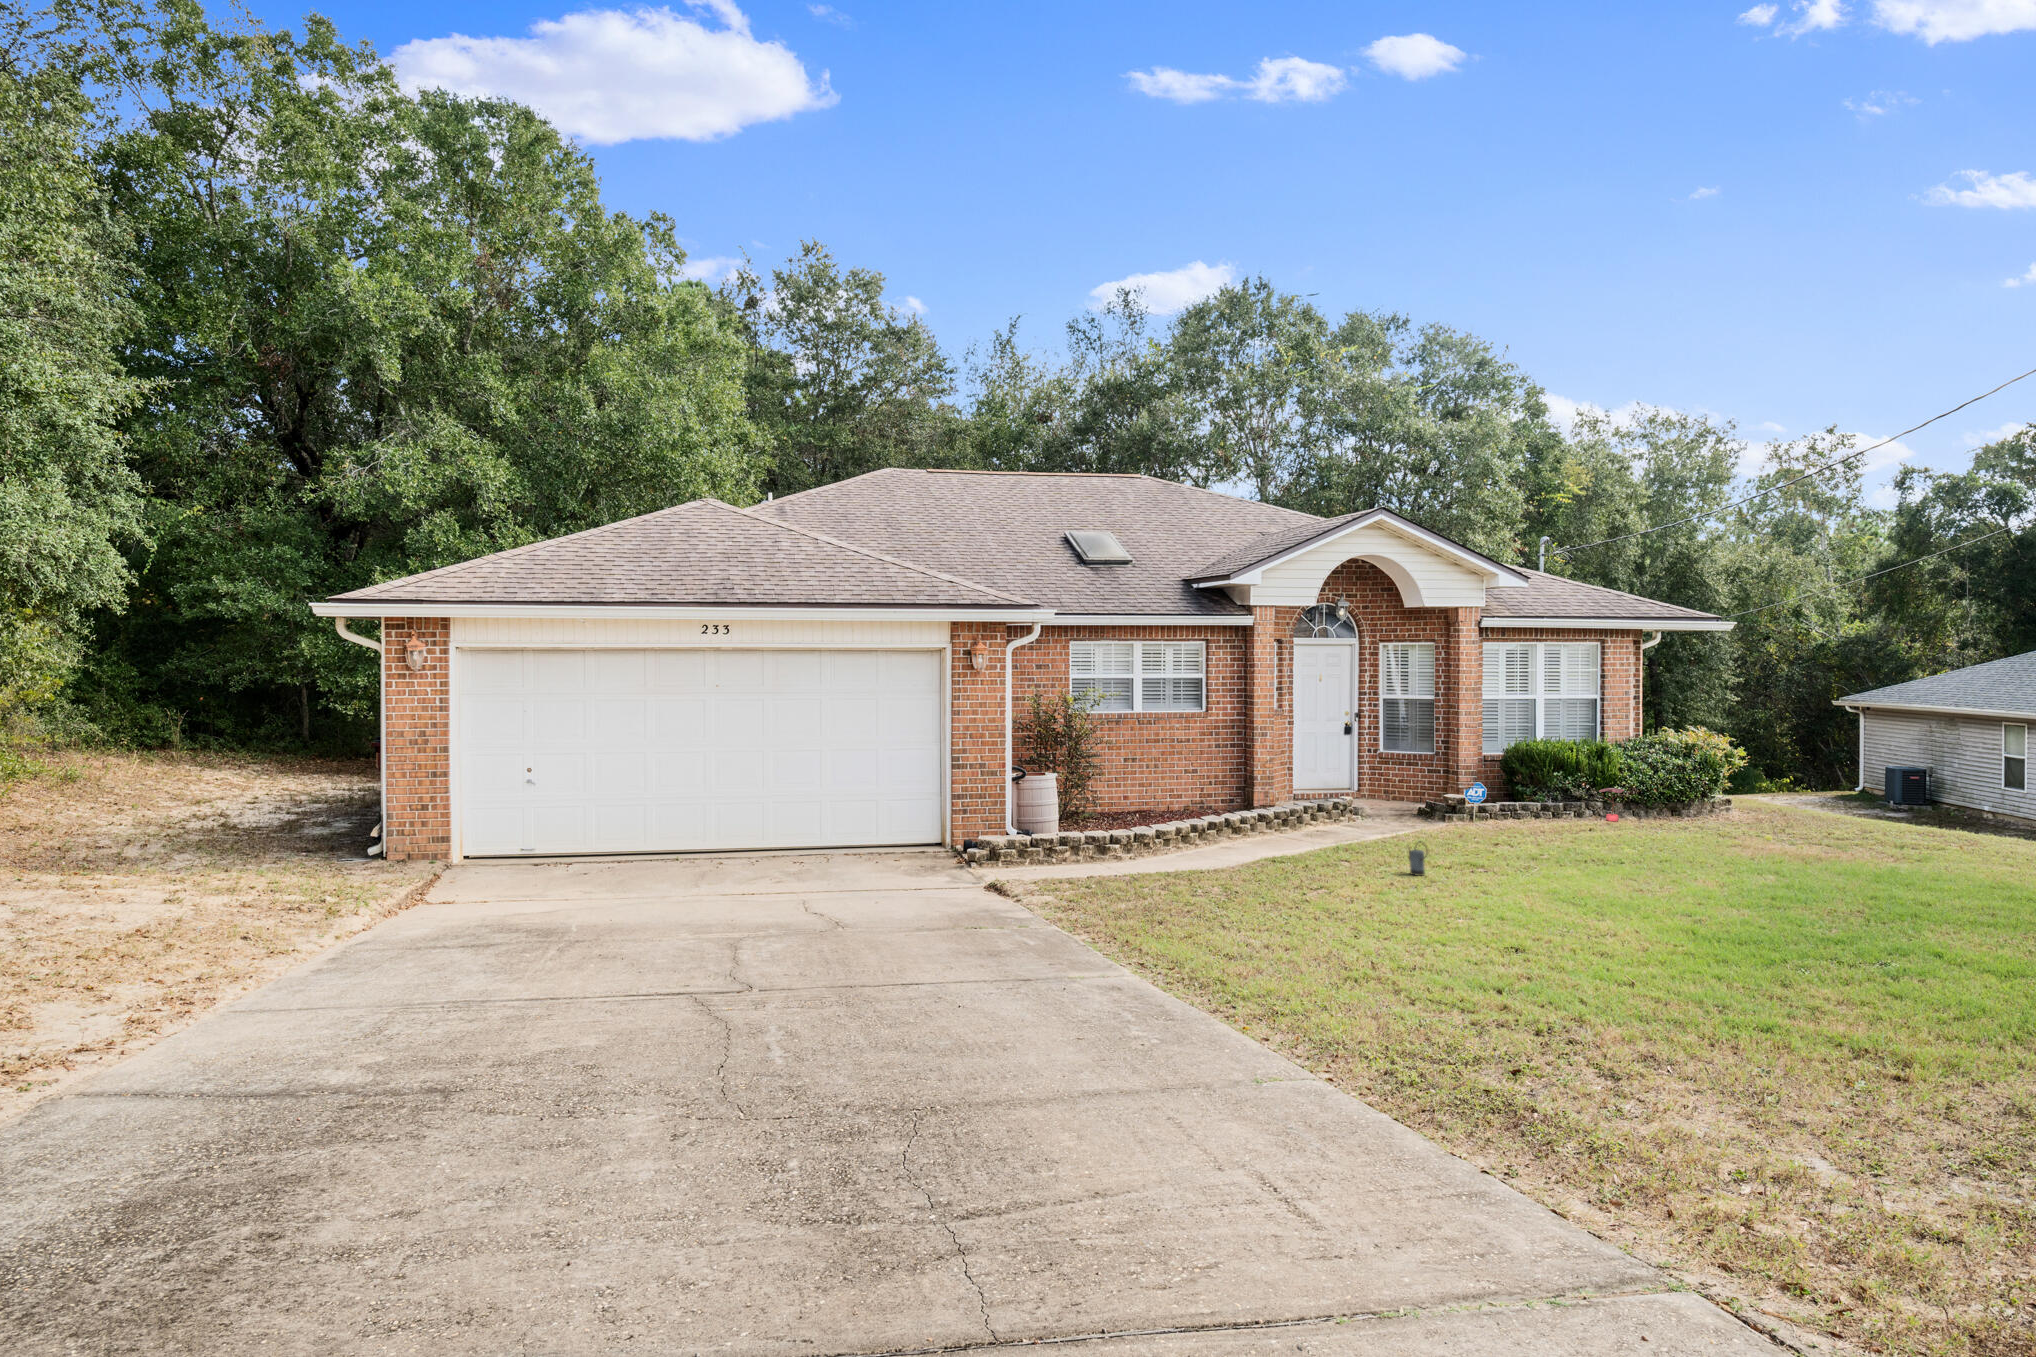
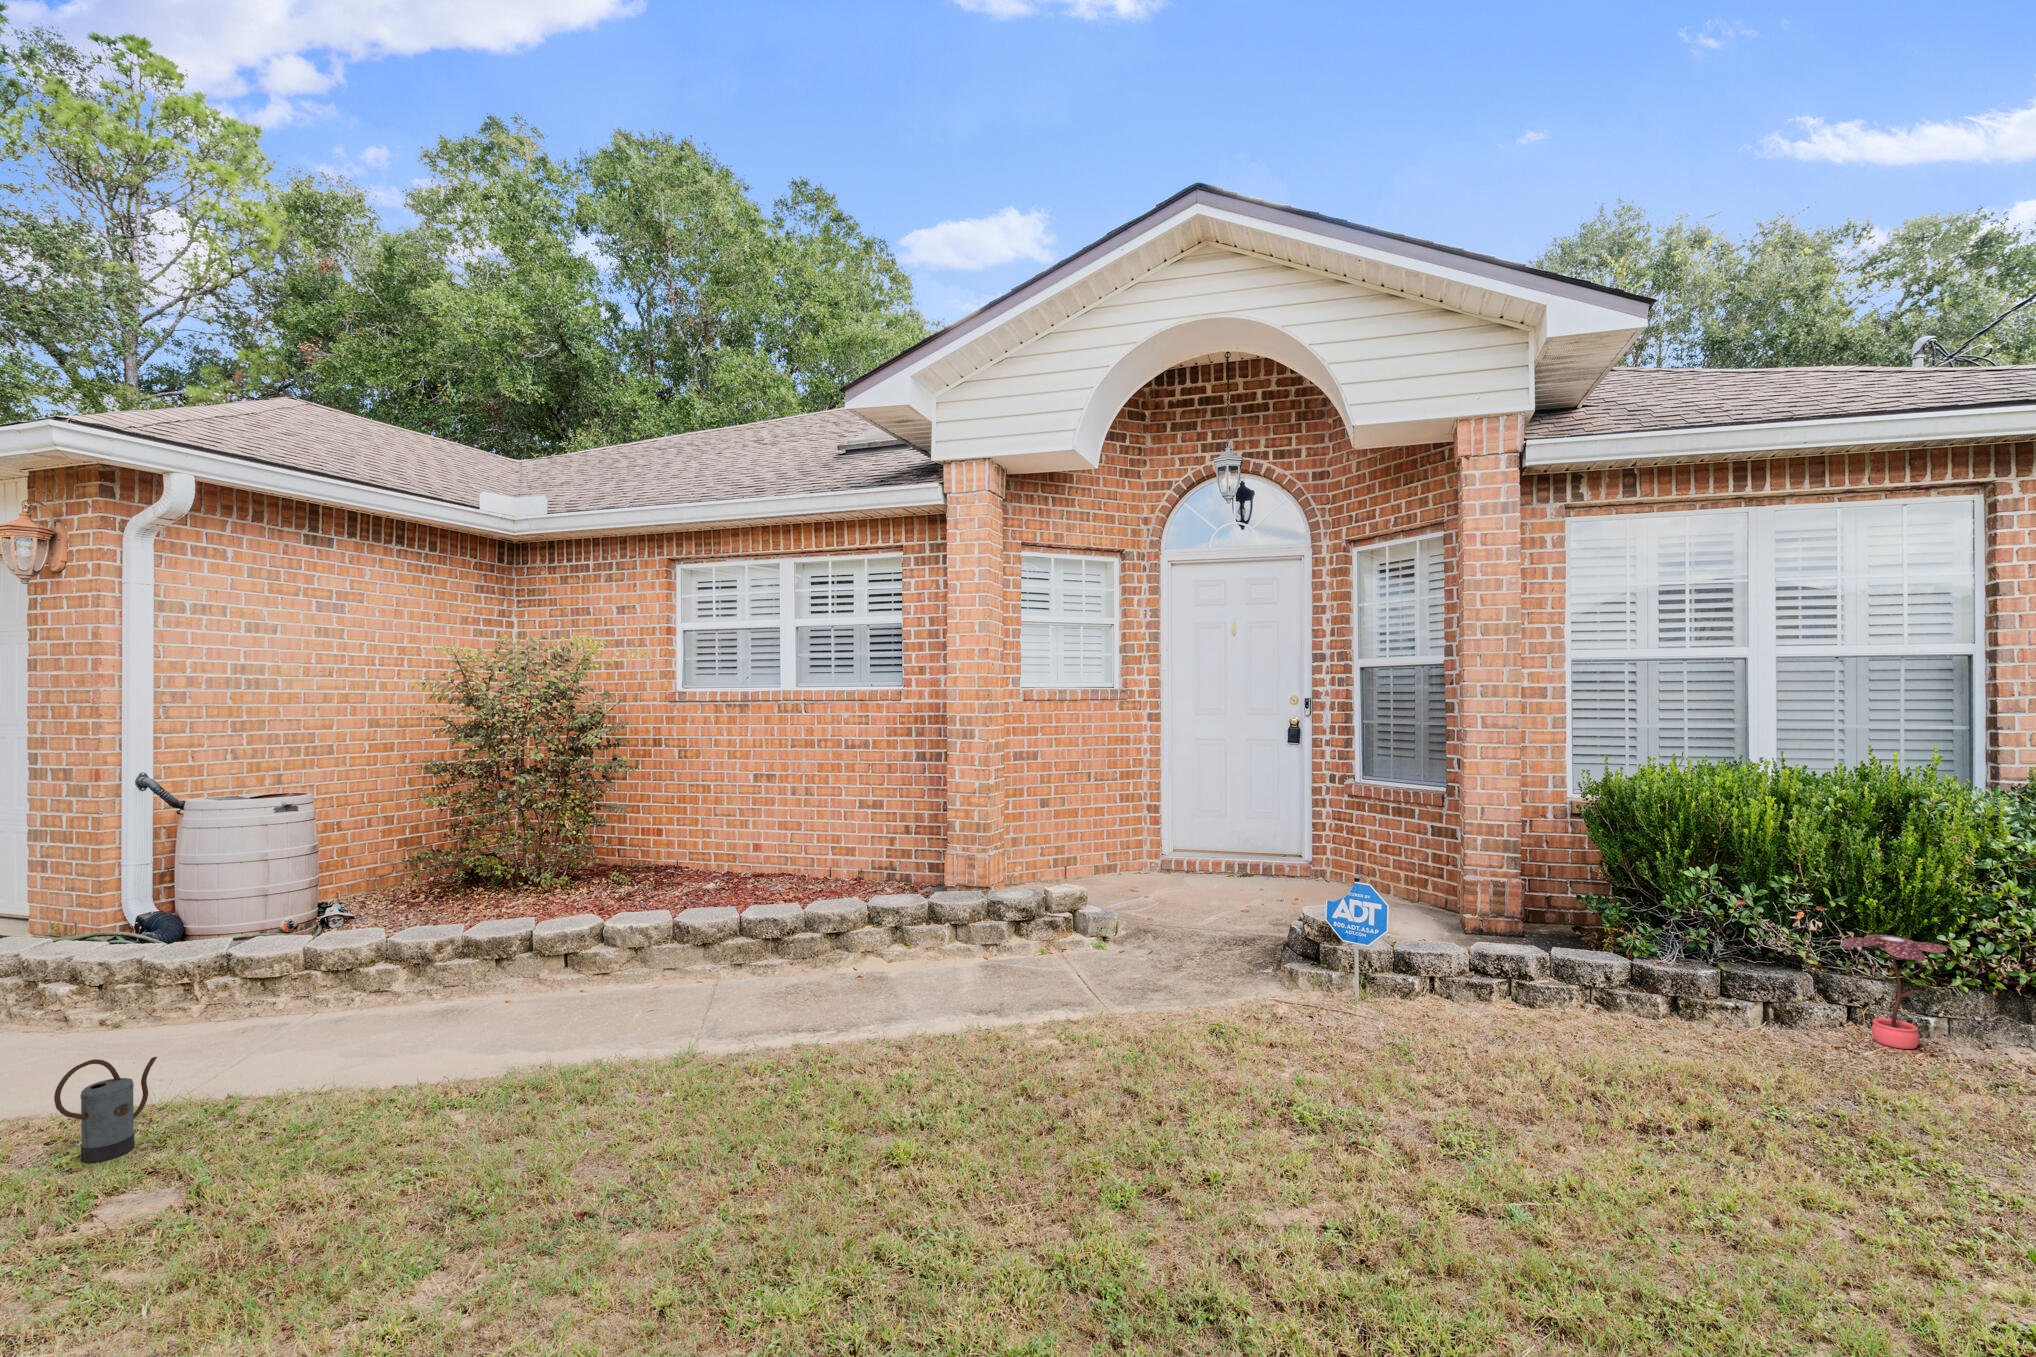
watering can: present [1409,847,1427,876] -> present [54,1057,157,1163]

